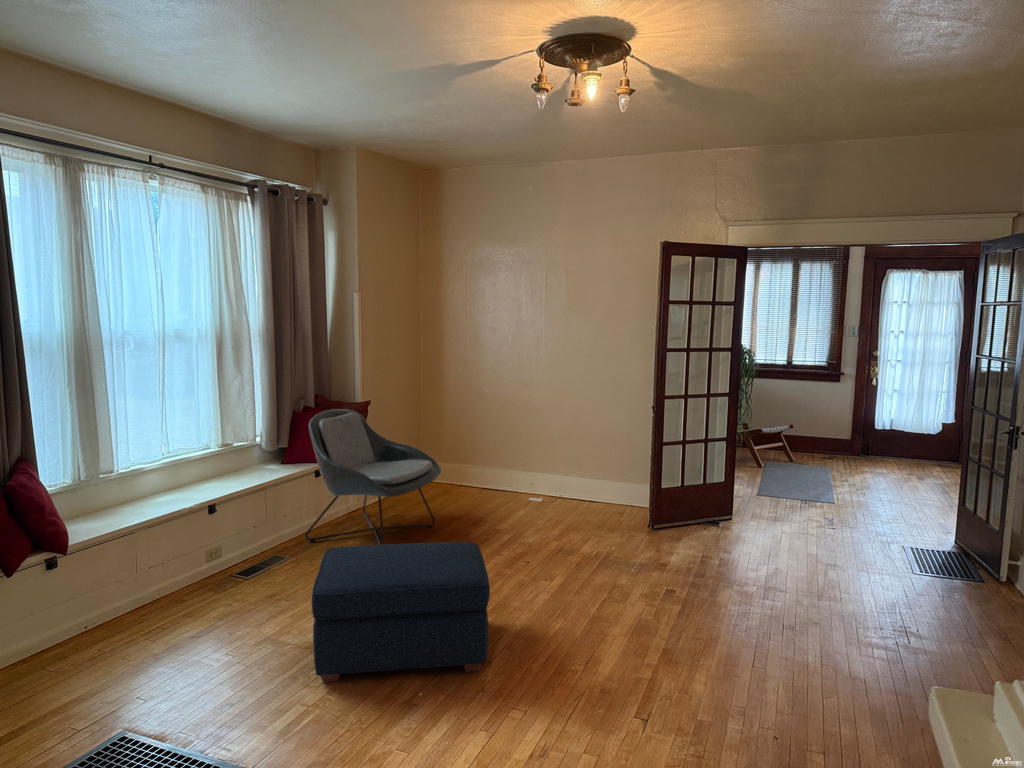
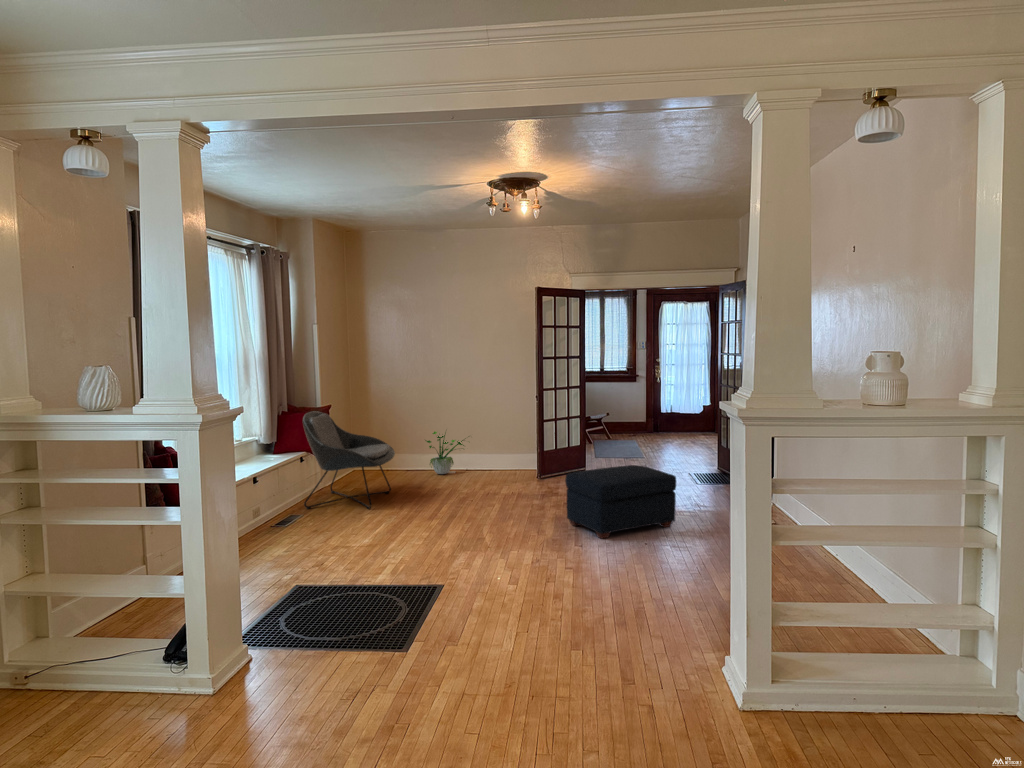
potted plant: none [504,427,570,500] -> present [425,432,464,474]
ottoman: present [312,542,490,682] -> present [565,465,676,539]

